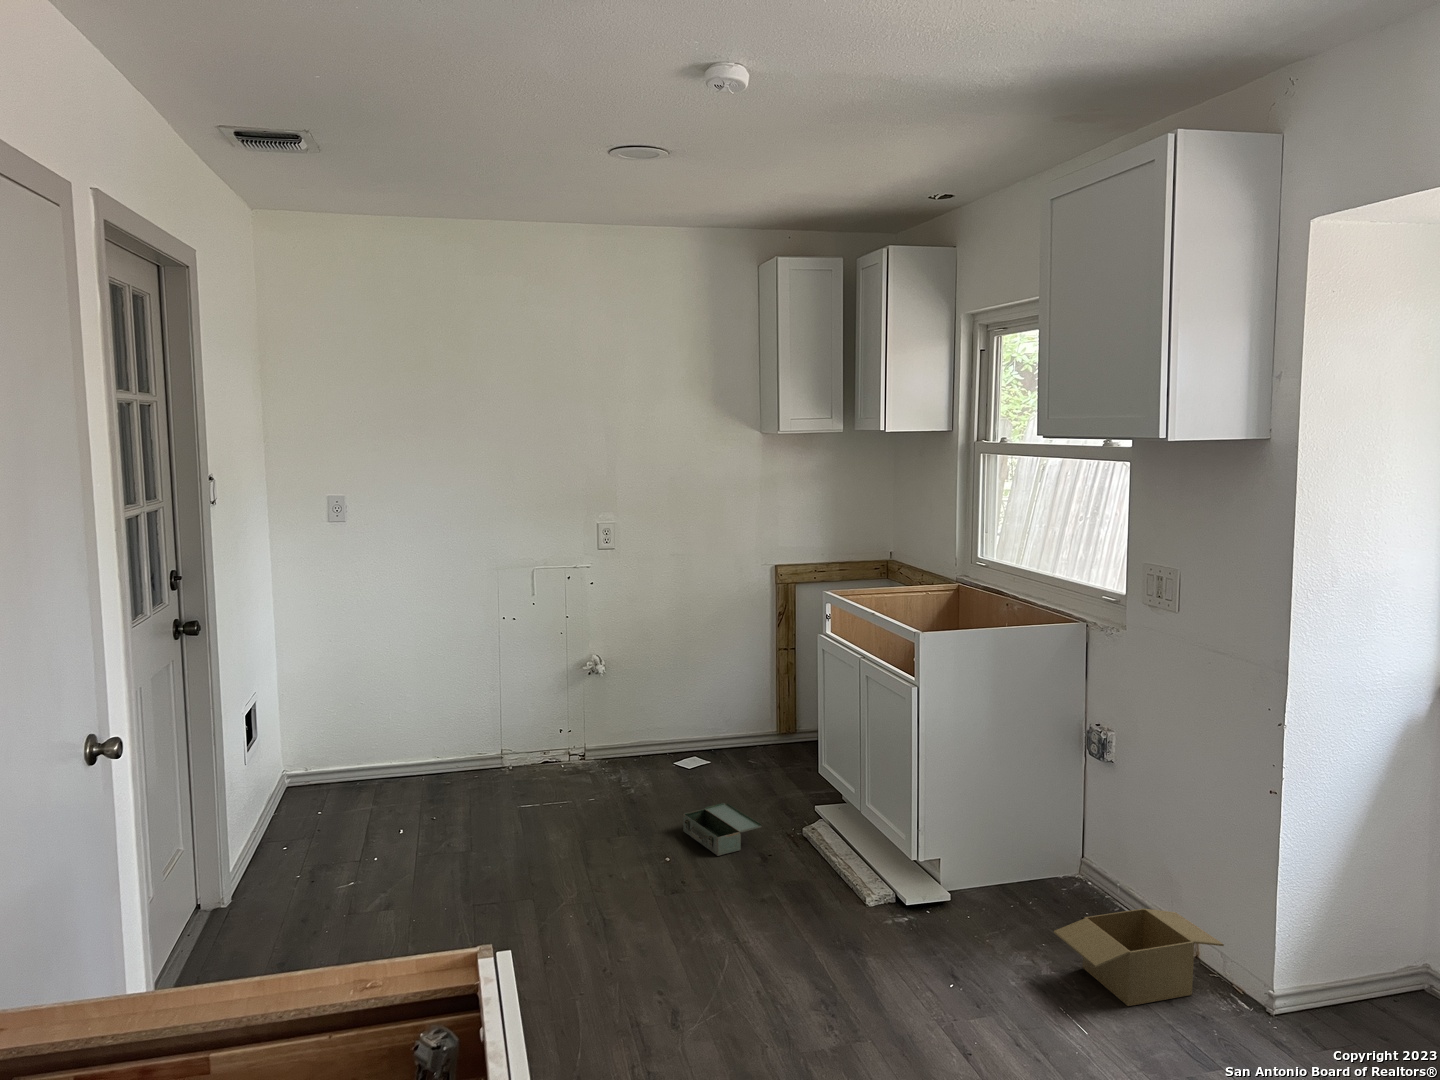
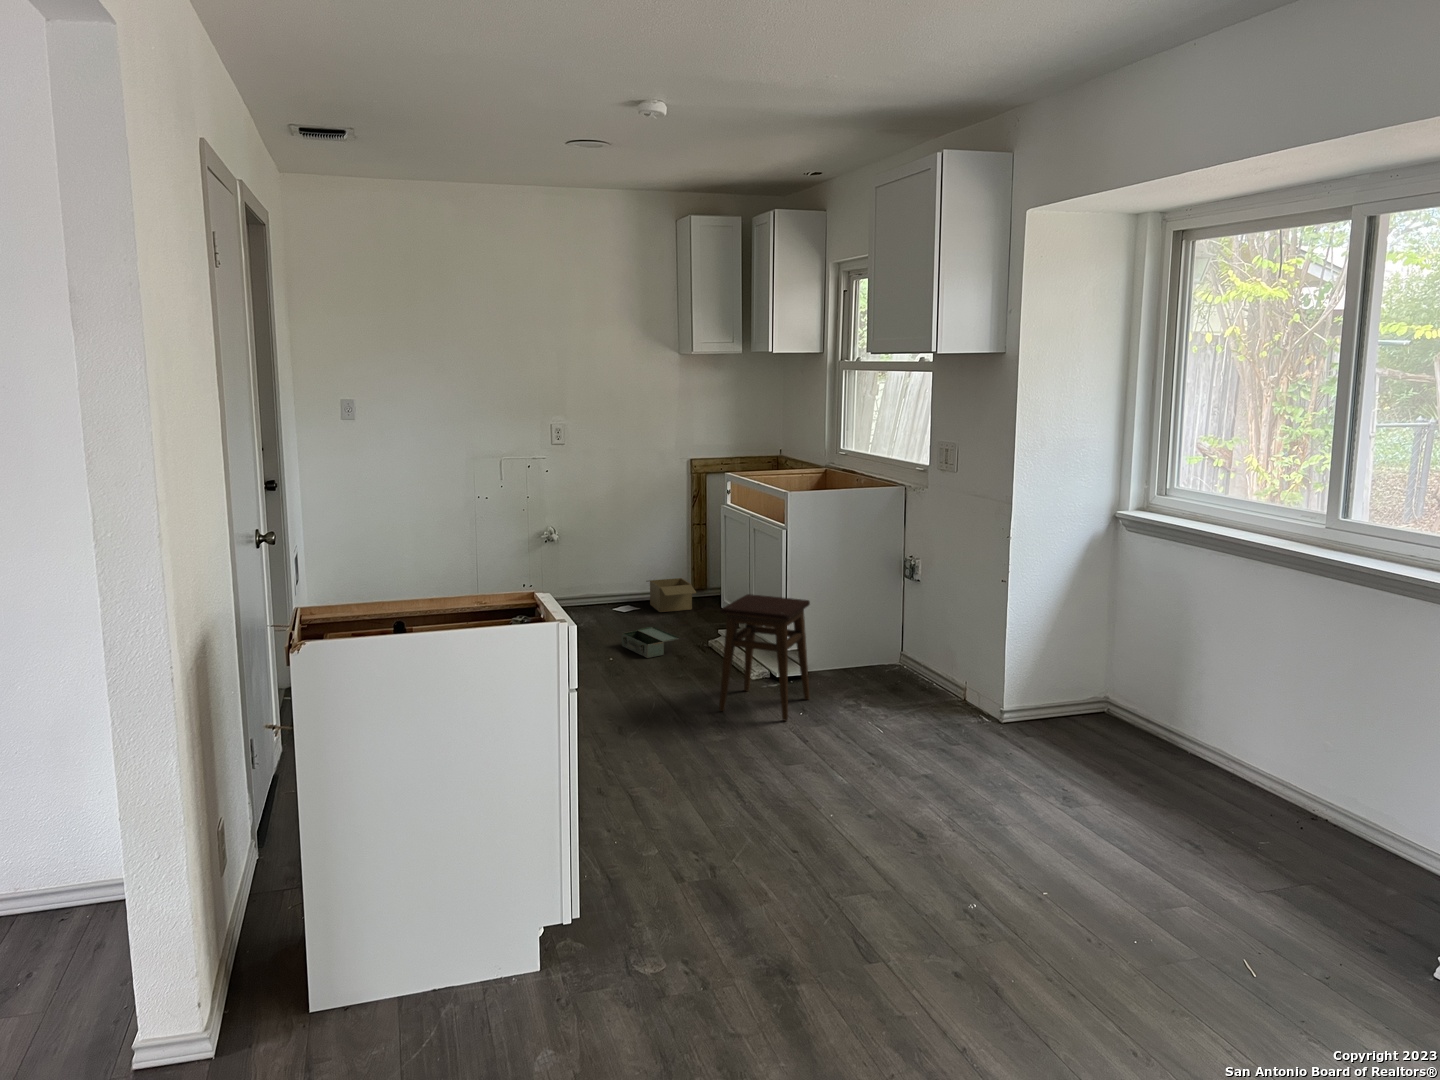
stool: none [824,787,959,998] -> present [719,594,810,720]
cardboard box: present [1054,908,1224,1006] -> present [647,578,696,612]

